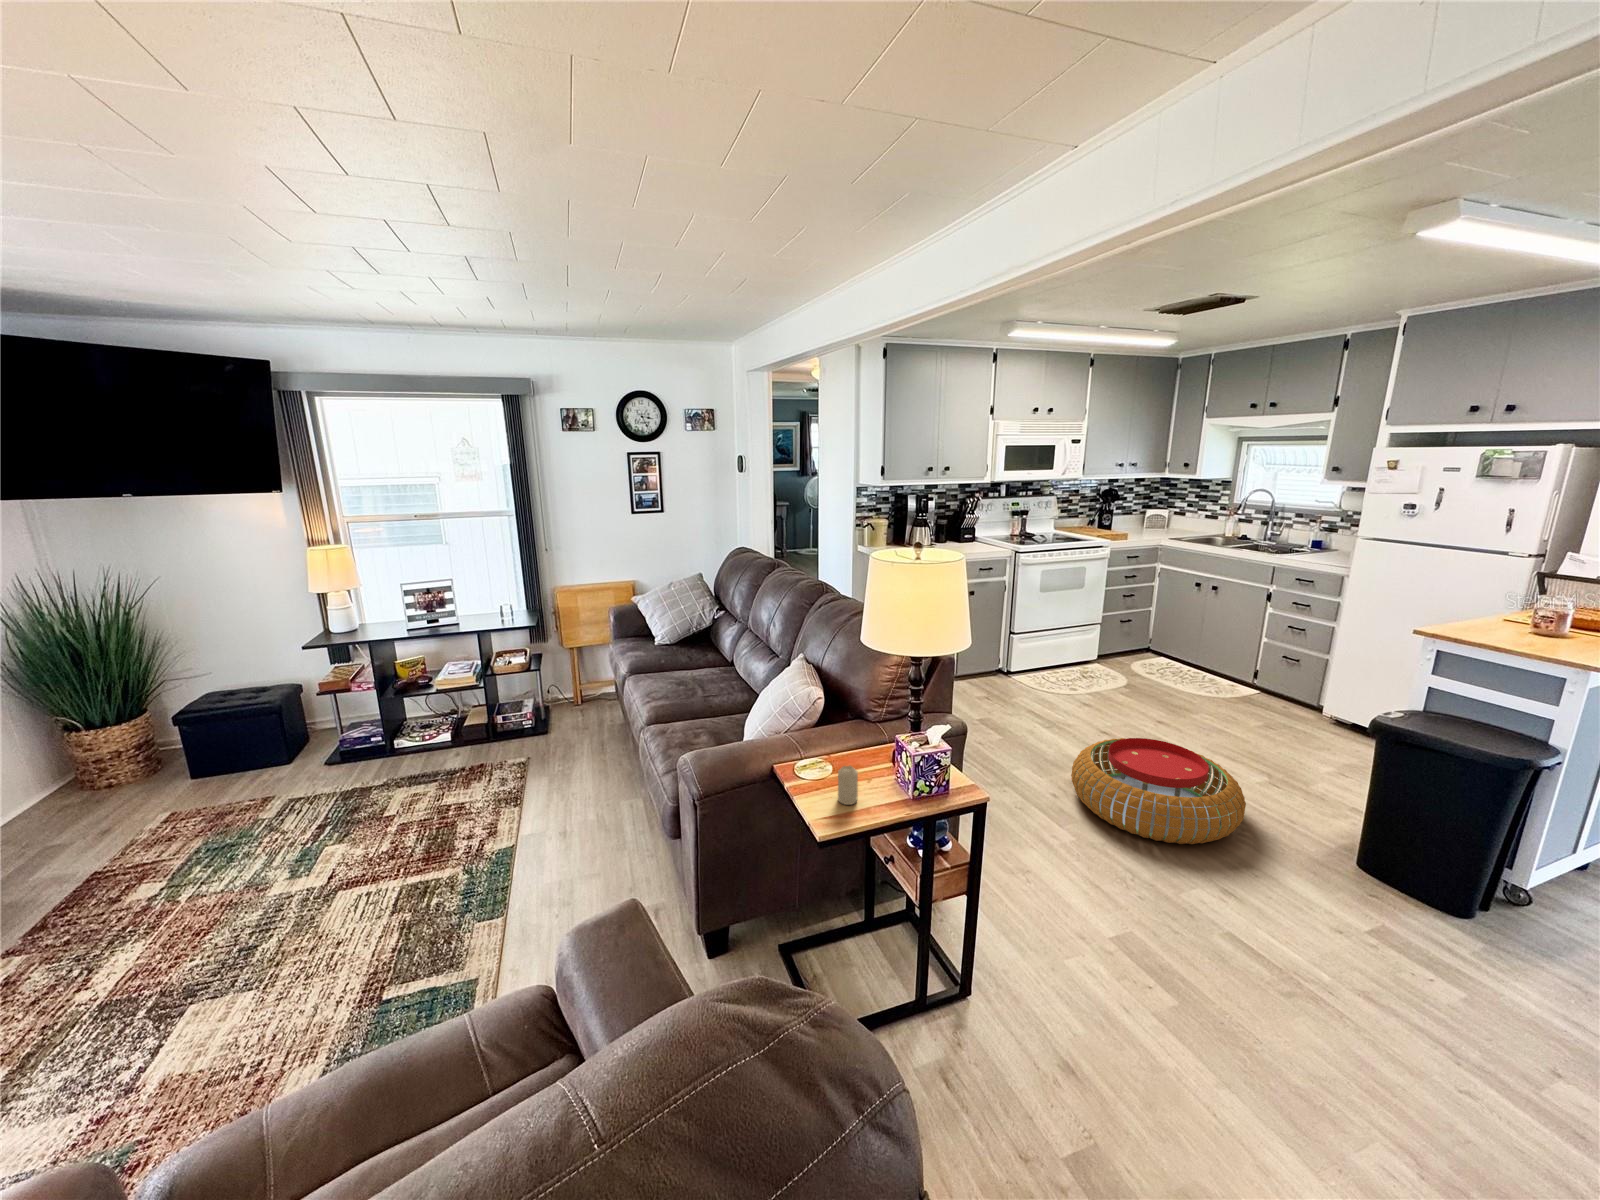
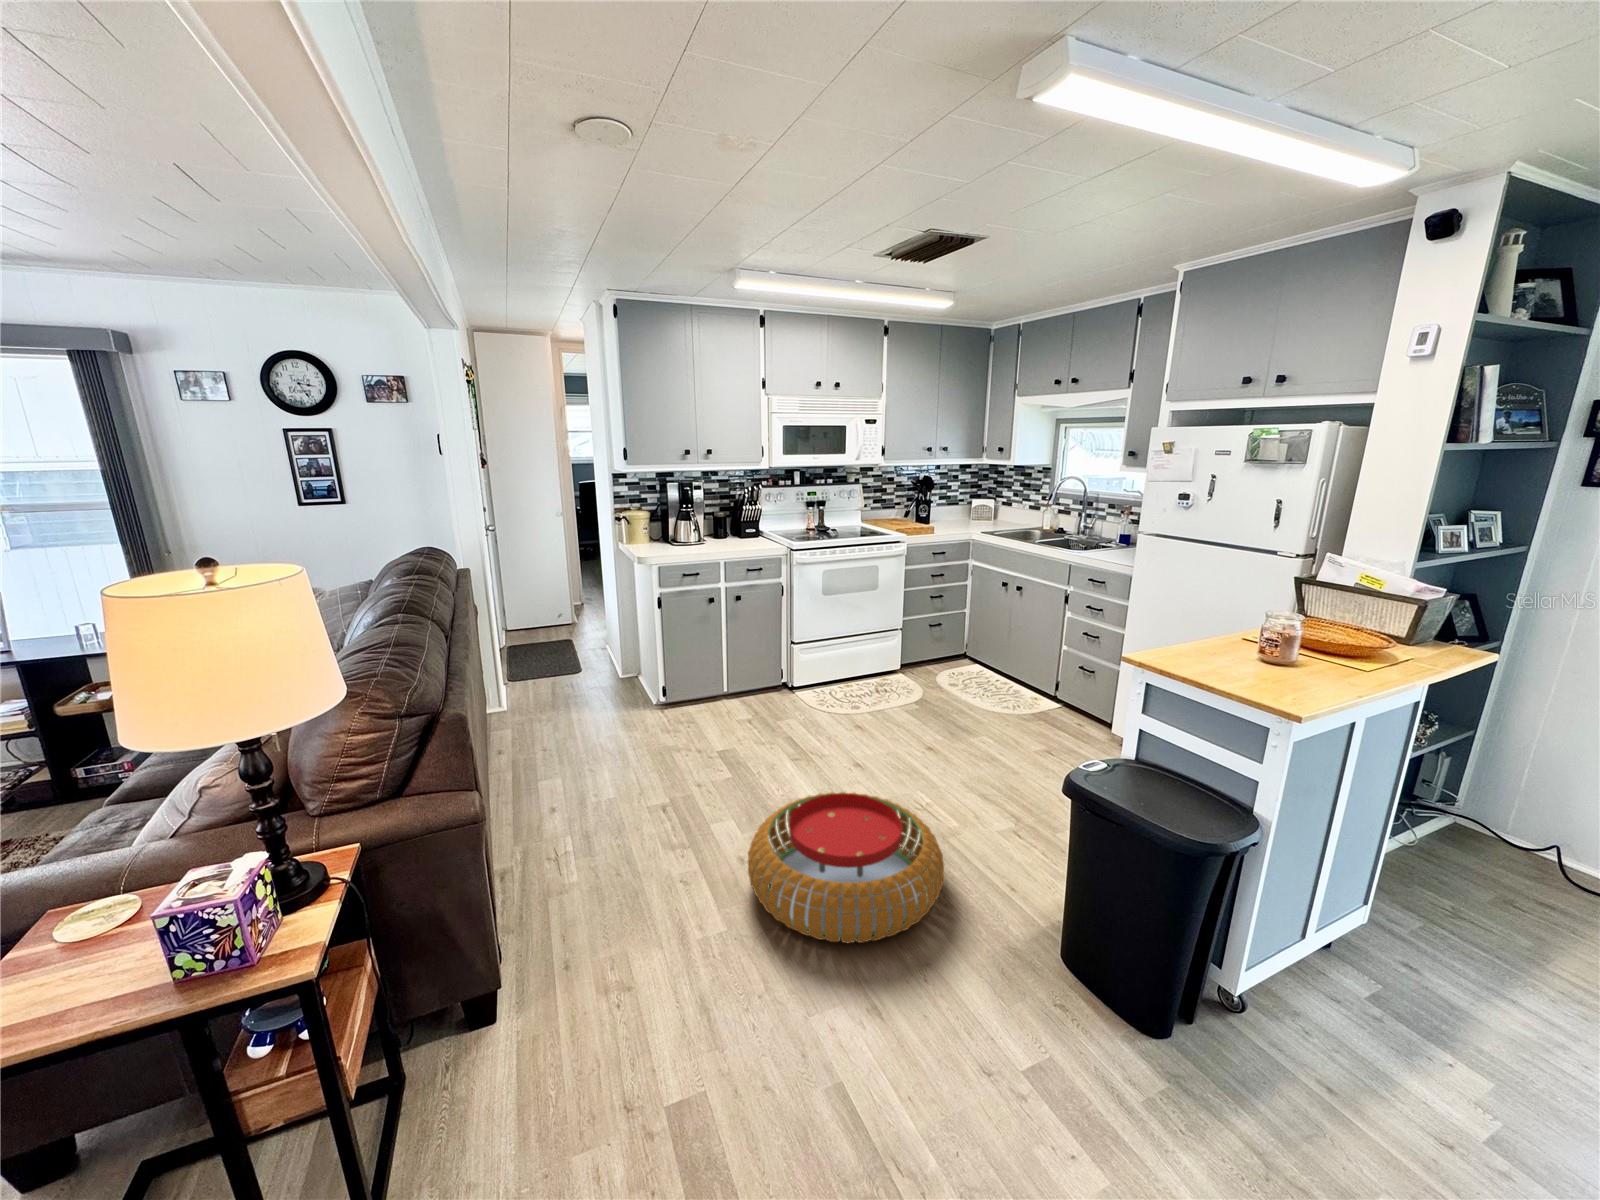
candle: present [838,766,858,805] -> none [30,934,91,1003]

